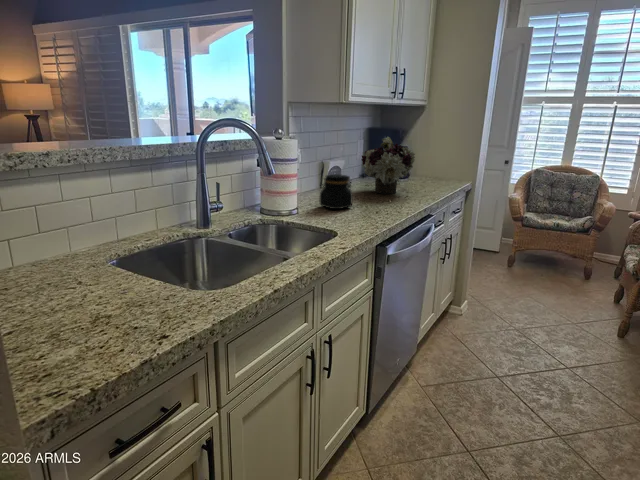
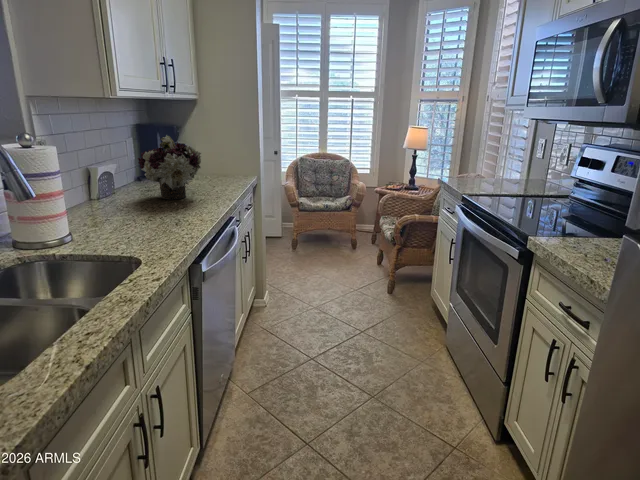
jar: present [320,174,352,209] -> none [96,184,143,227]

